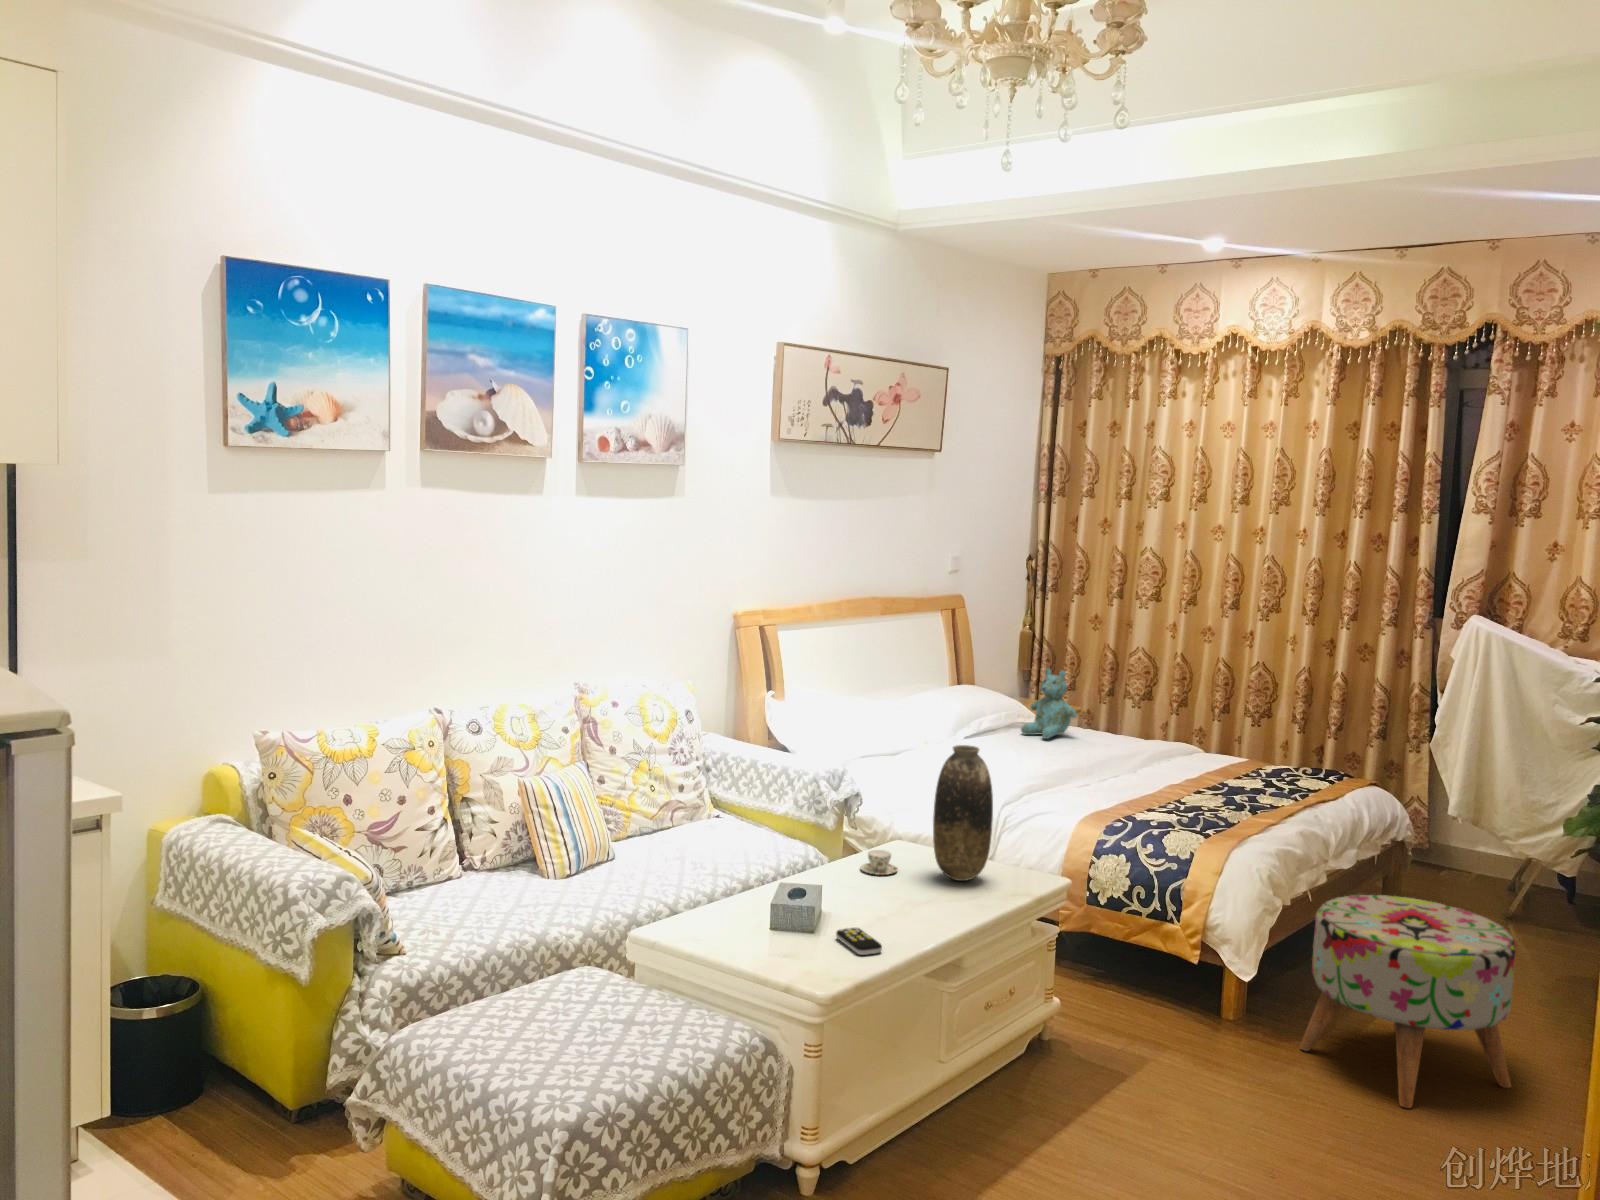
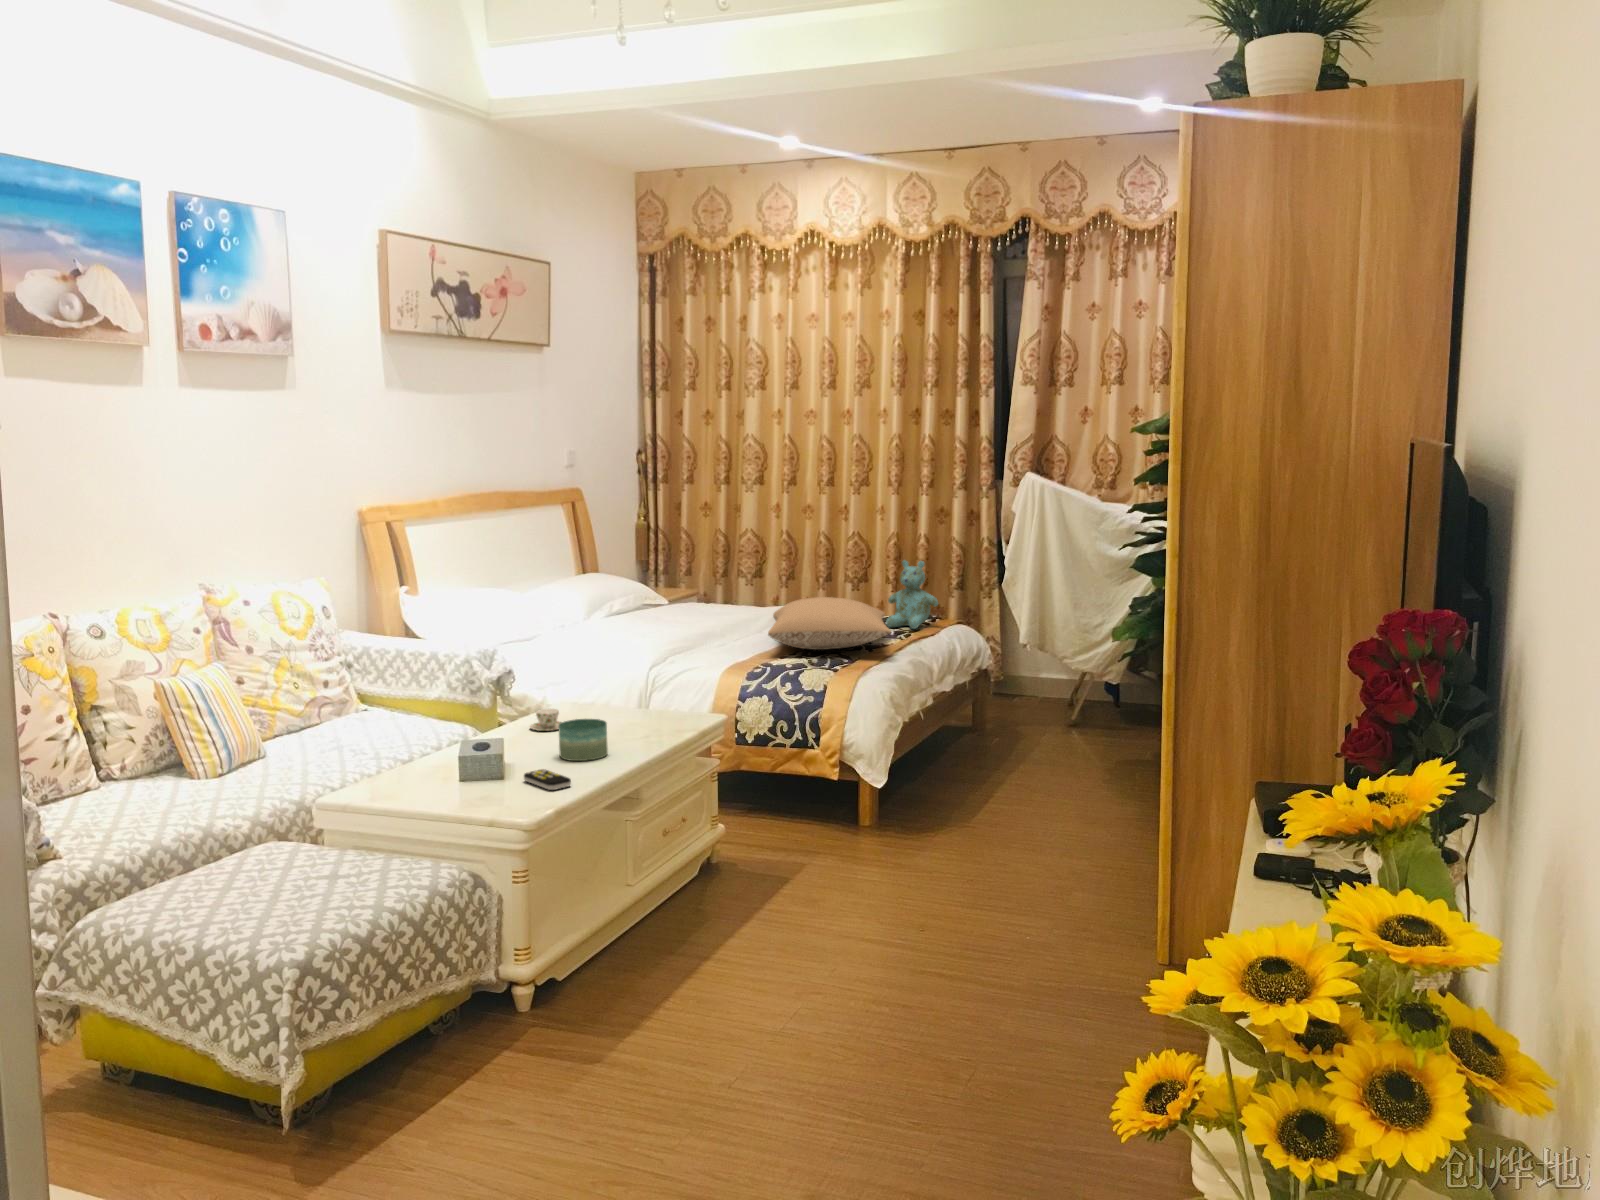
stuffed bear: present [1021,668,1077,739] -> present [886,560,938,629]
vase: present [933,745,993,881] -> none [597,599,653,726]
pillow: none [1133,749,1276,809] -> present [768,597,891,650]
candle: none [881,873,932,921] -> present [559,719,608,761]
ottoman: present [1300,895,1516,1108] -> none [929,698,1094,865]

